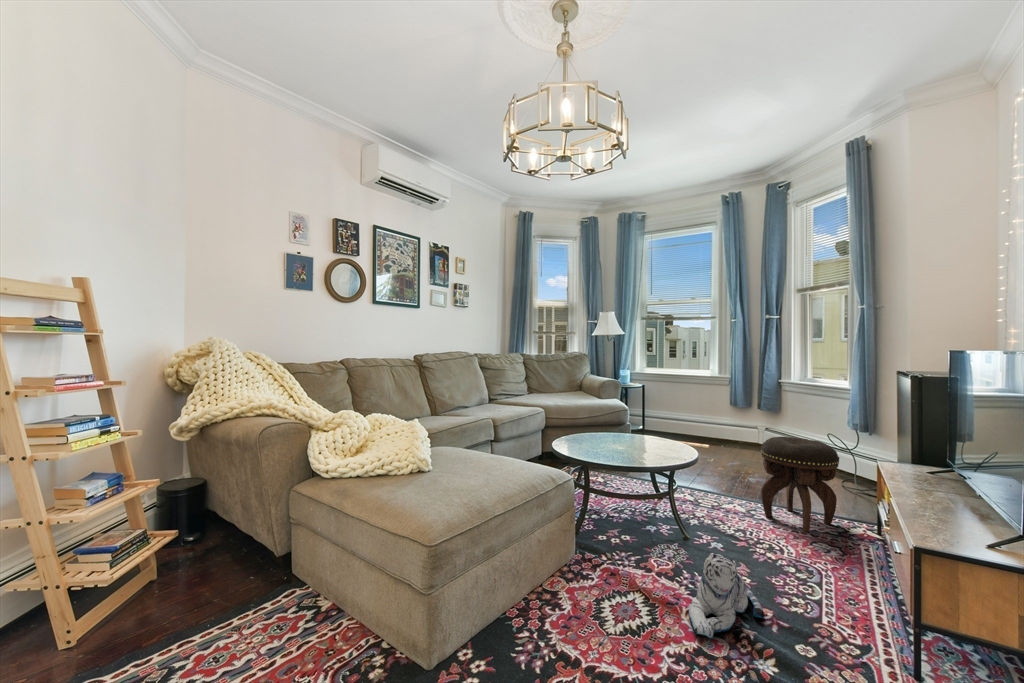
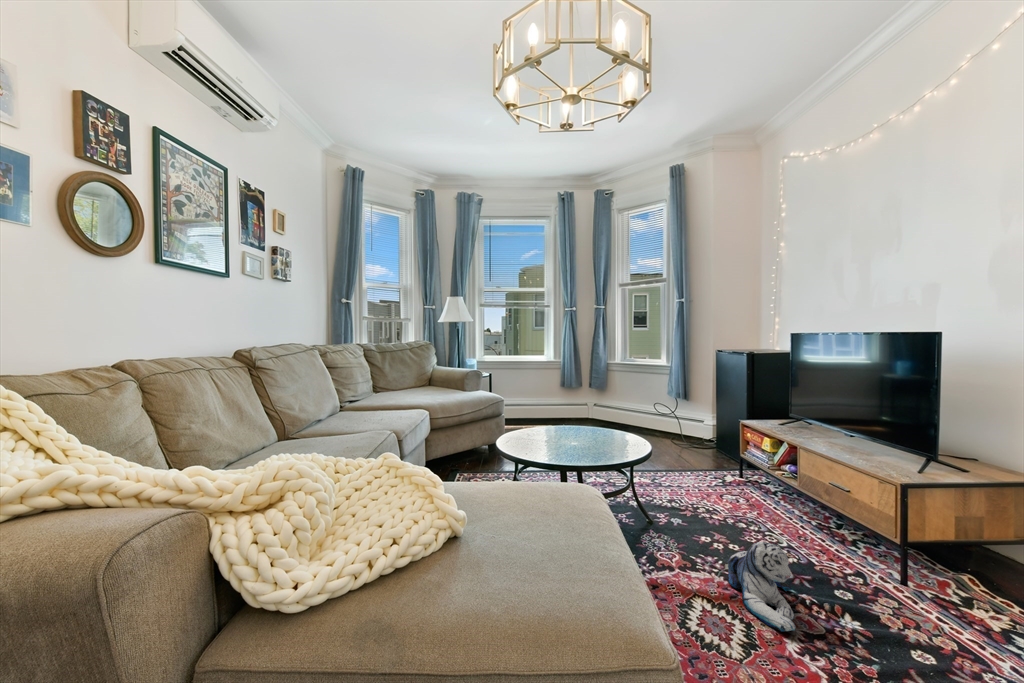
footstool: present [761,437,839,532] -> none [662,414,724,495]

